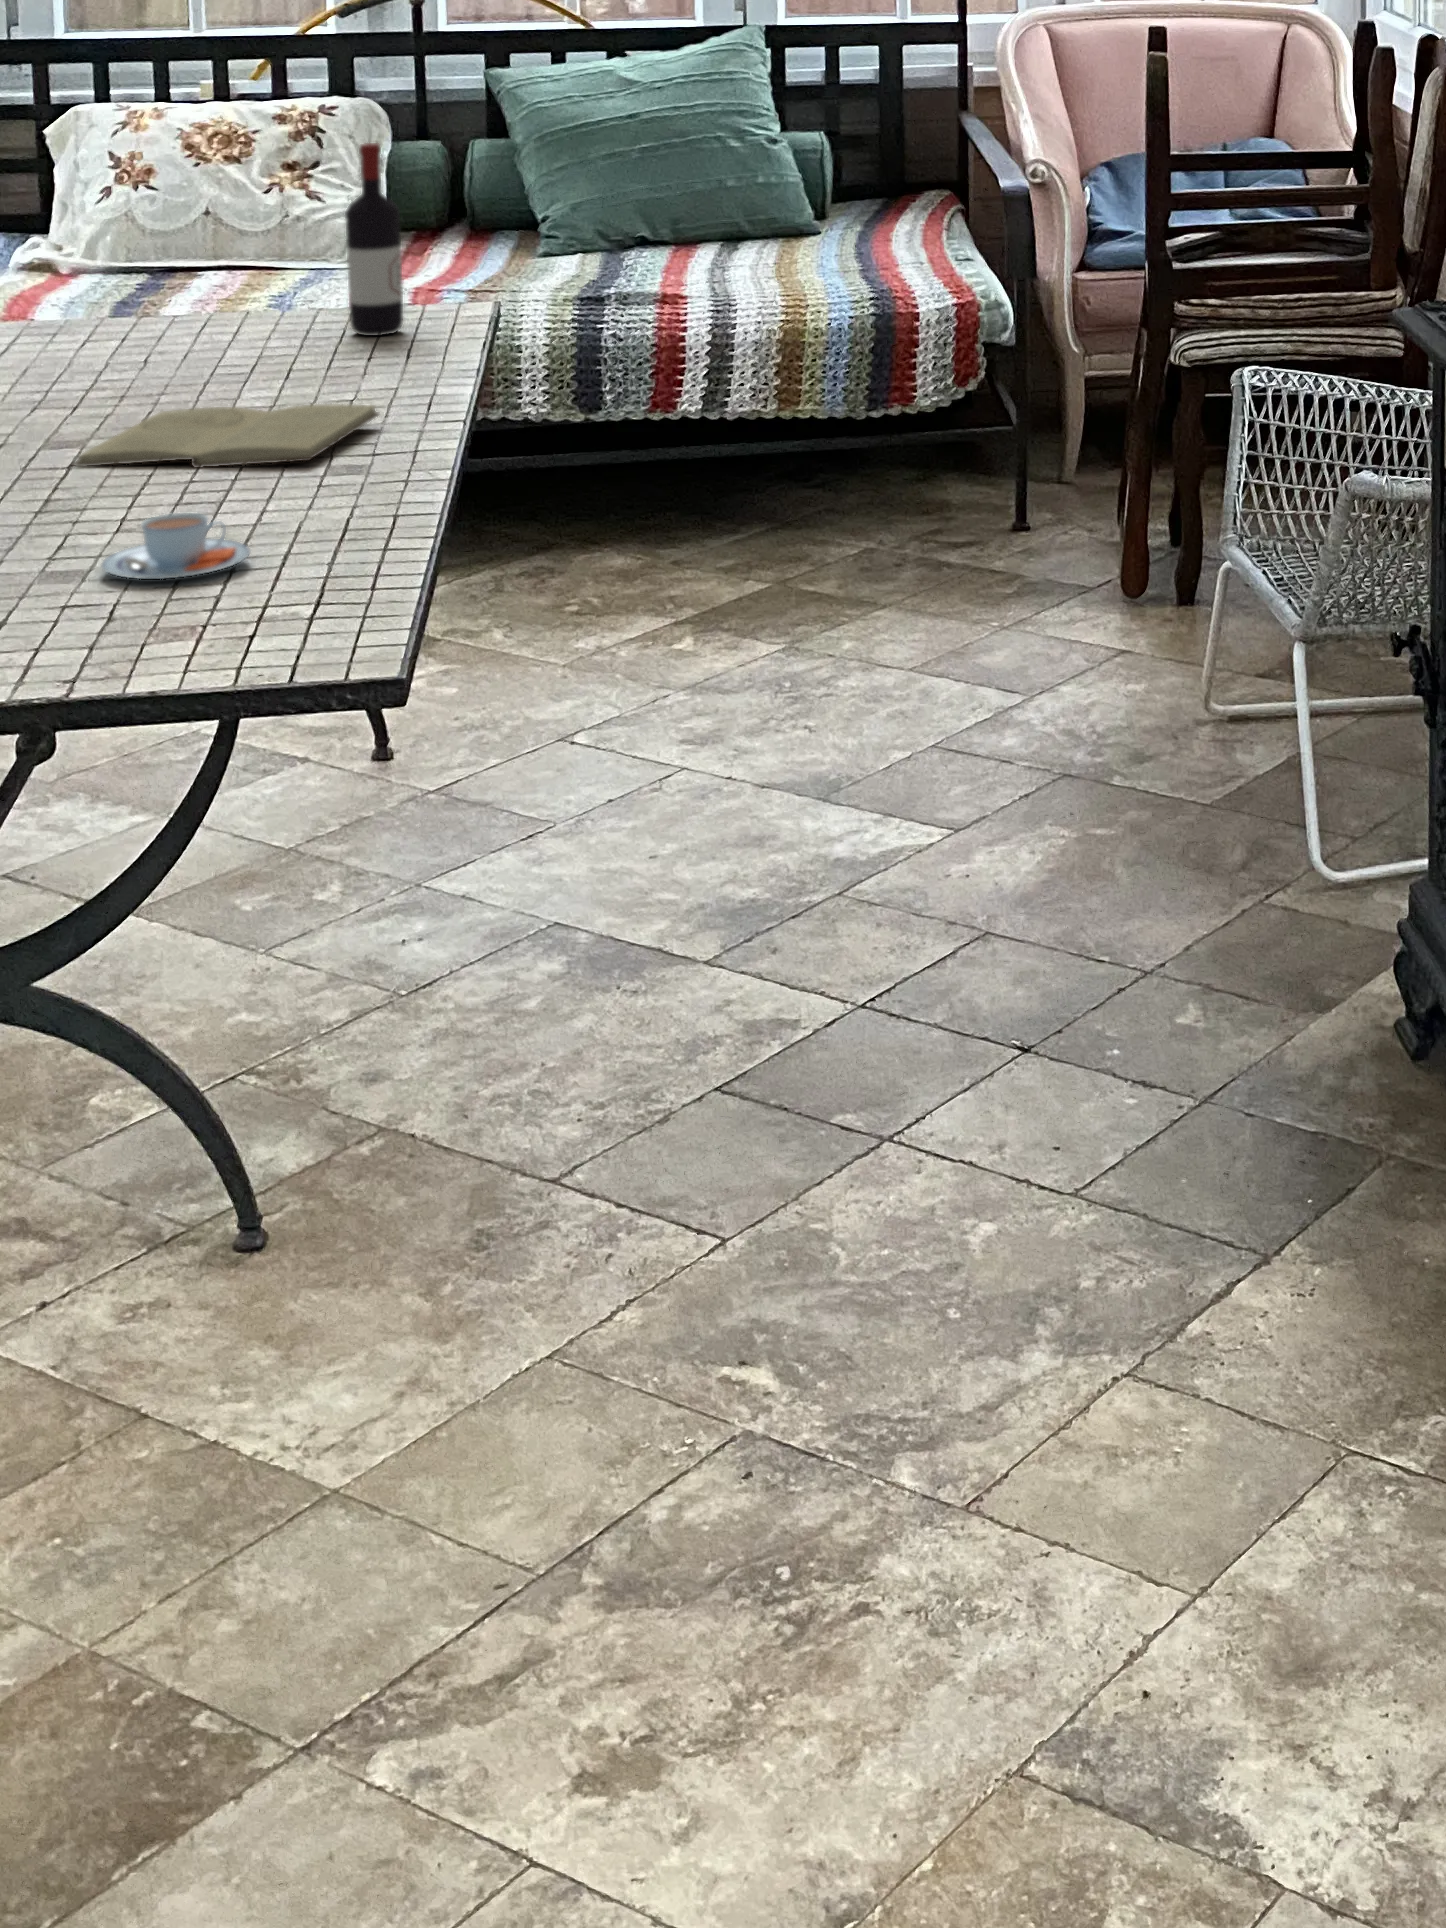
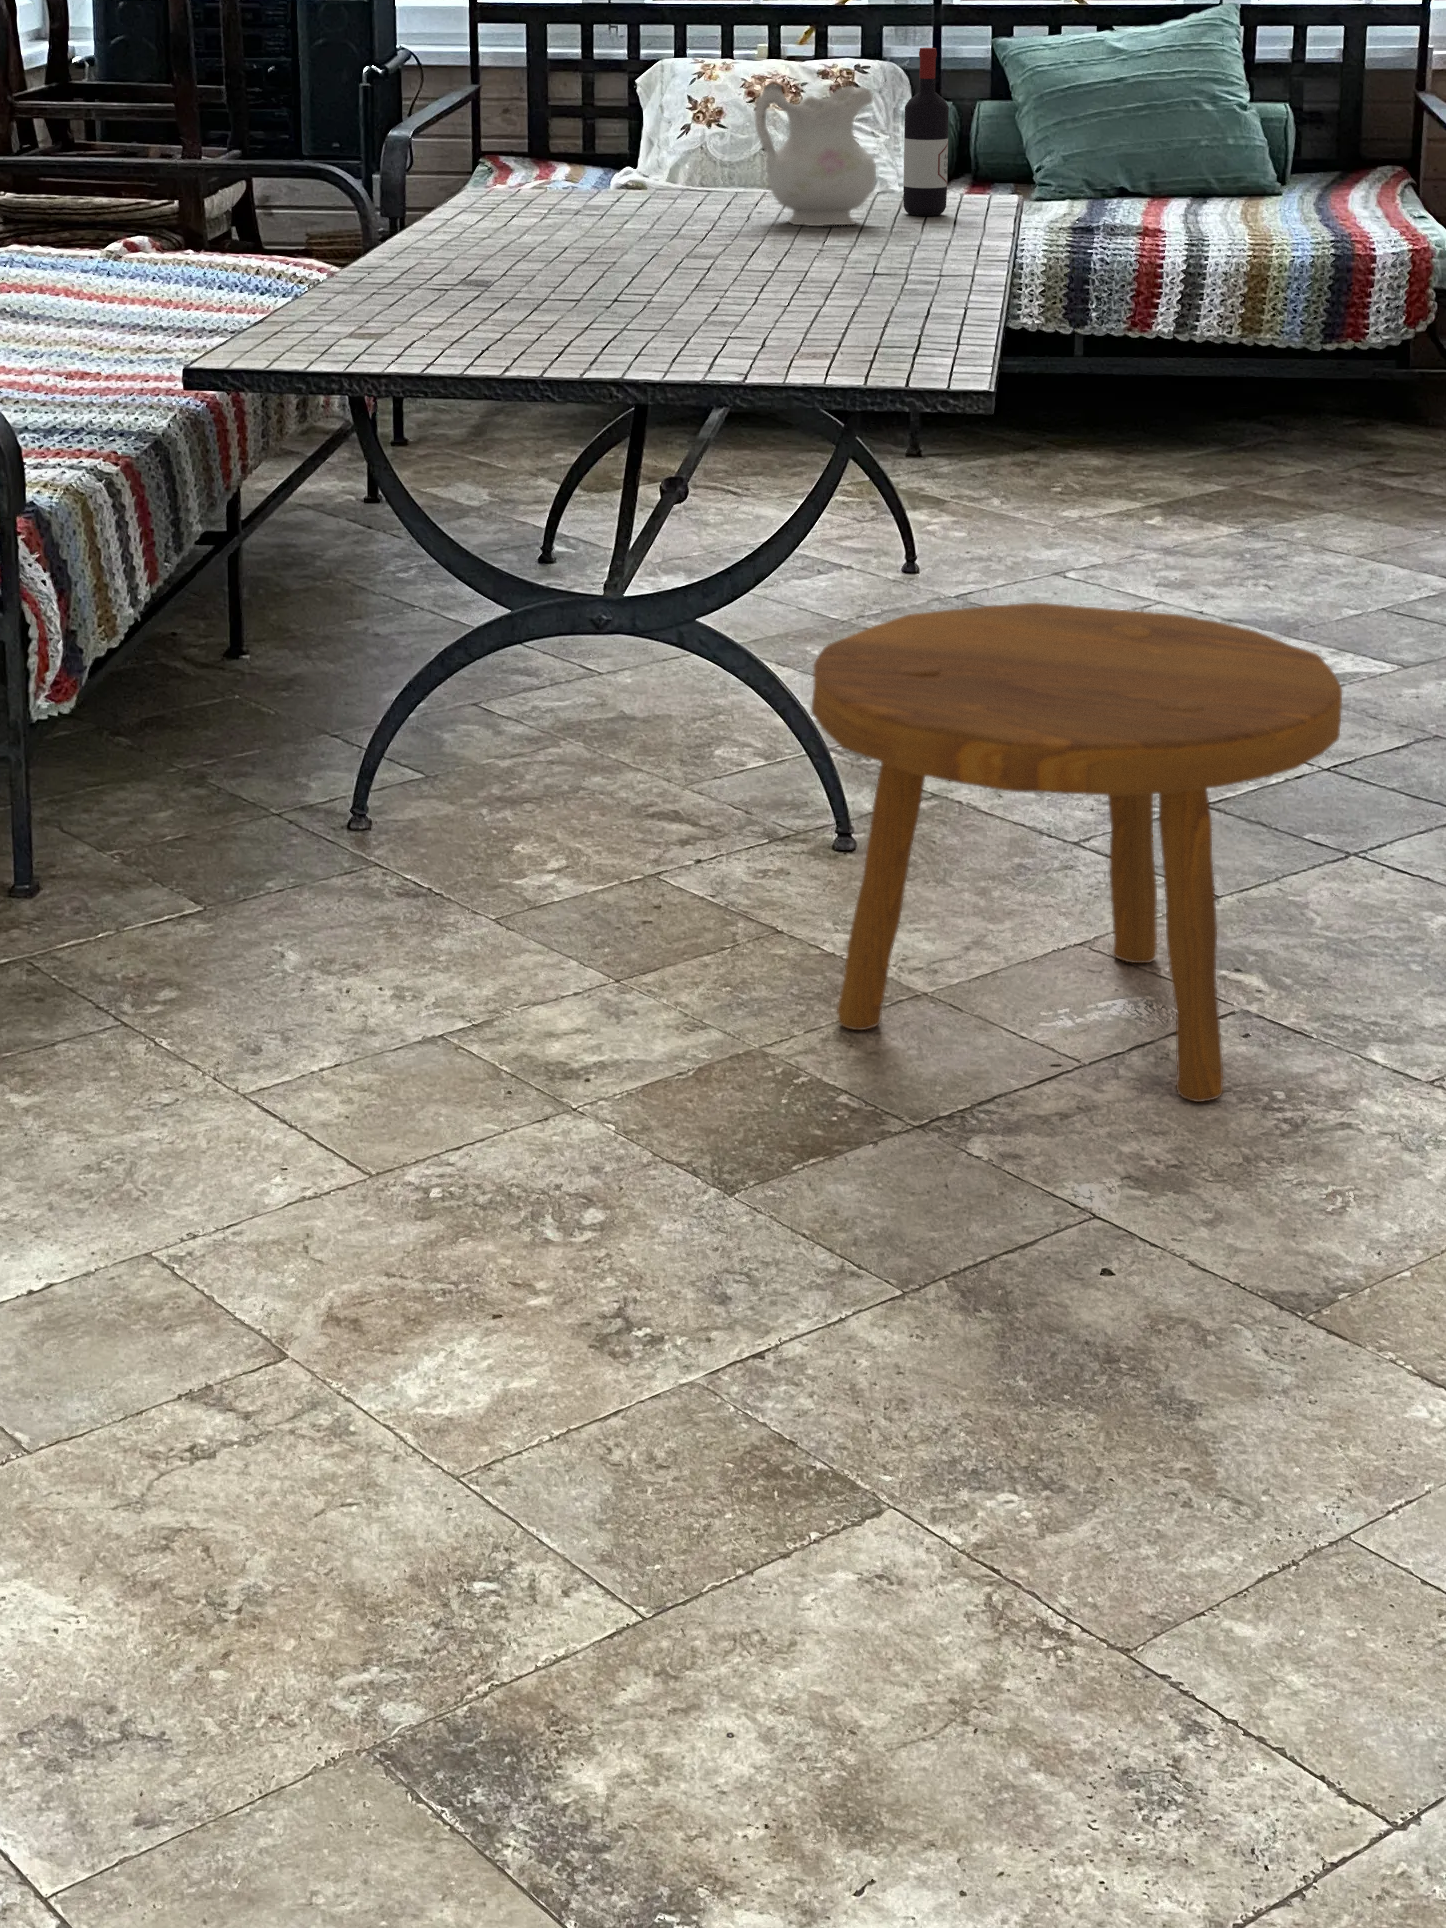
ceramic pitcher: none [146,198,308,368] -> present [754,84,876,226]
book: present [73,404,379,468] -> none [713,239,945,274]
teacup: present [101,513,250,579] -> none [760,277,870,321]
footstool: none [133,938,834,1619] -> present [811,603,1342,1102]

